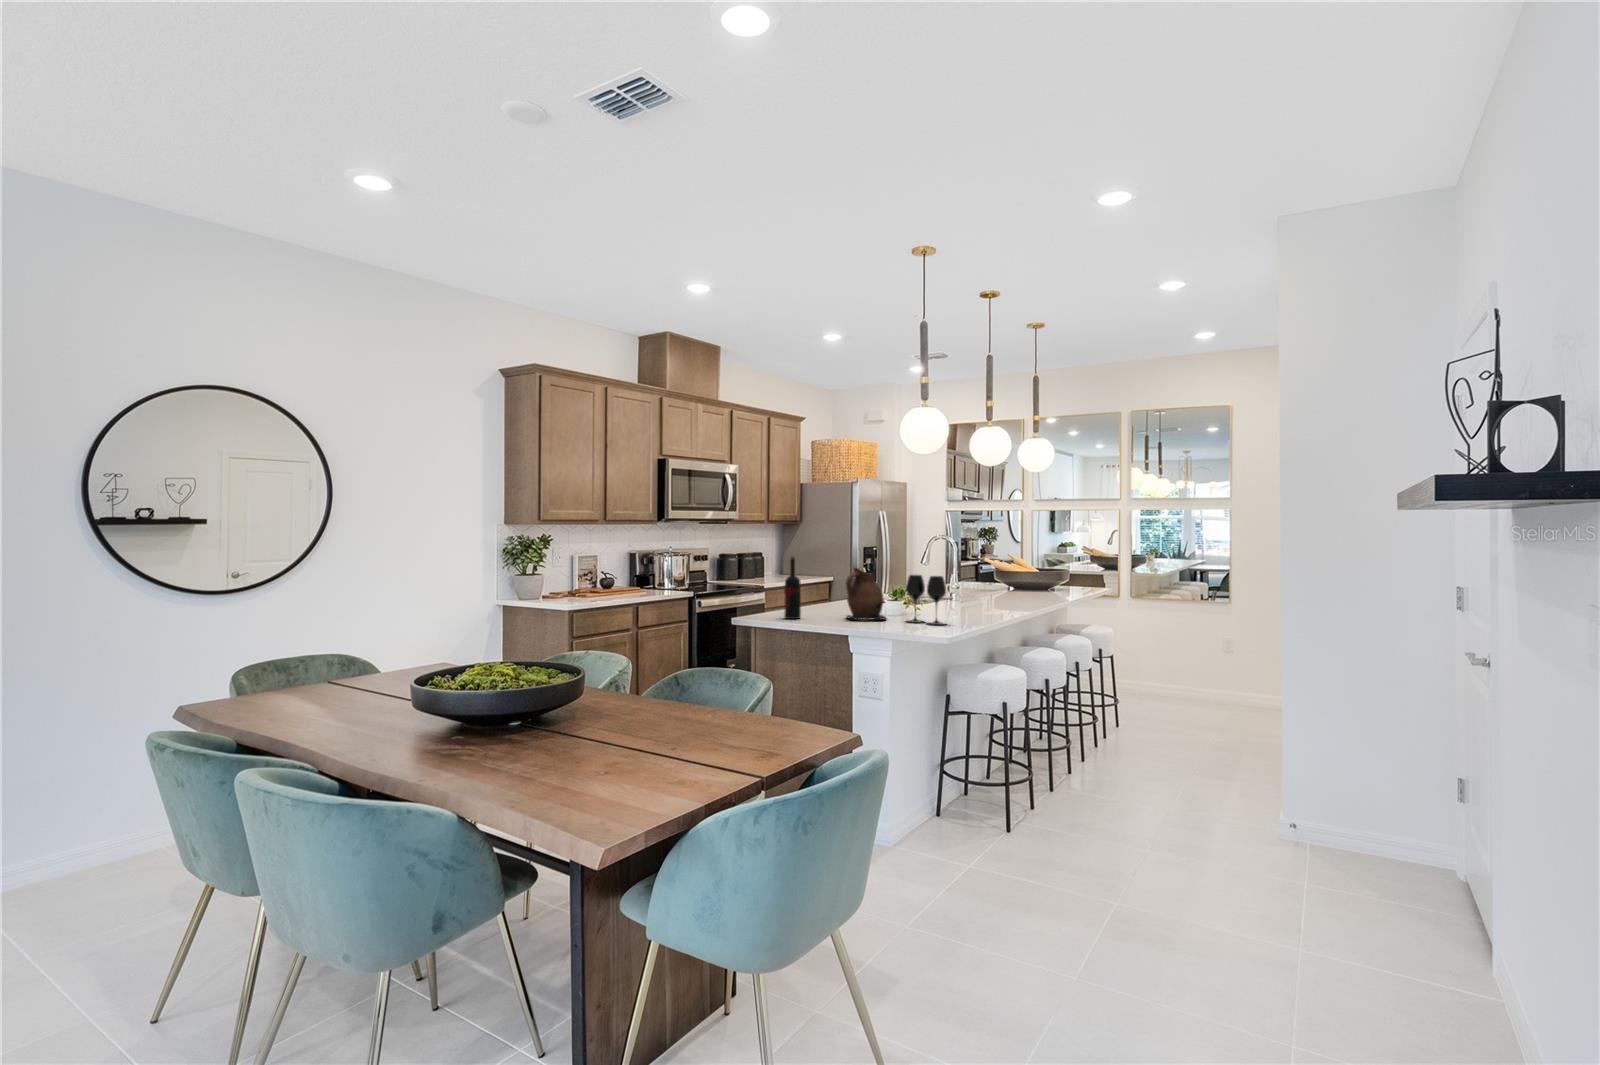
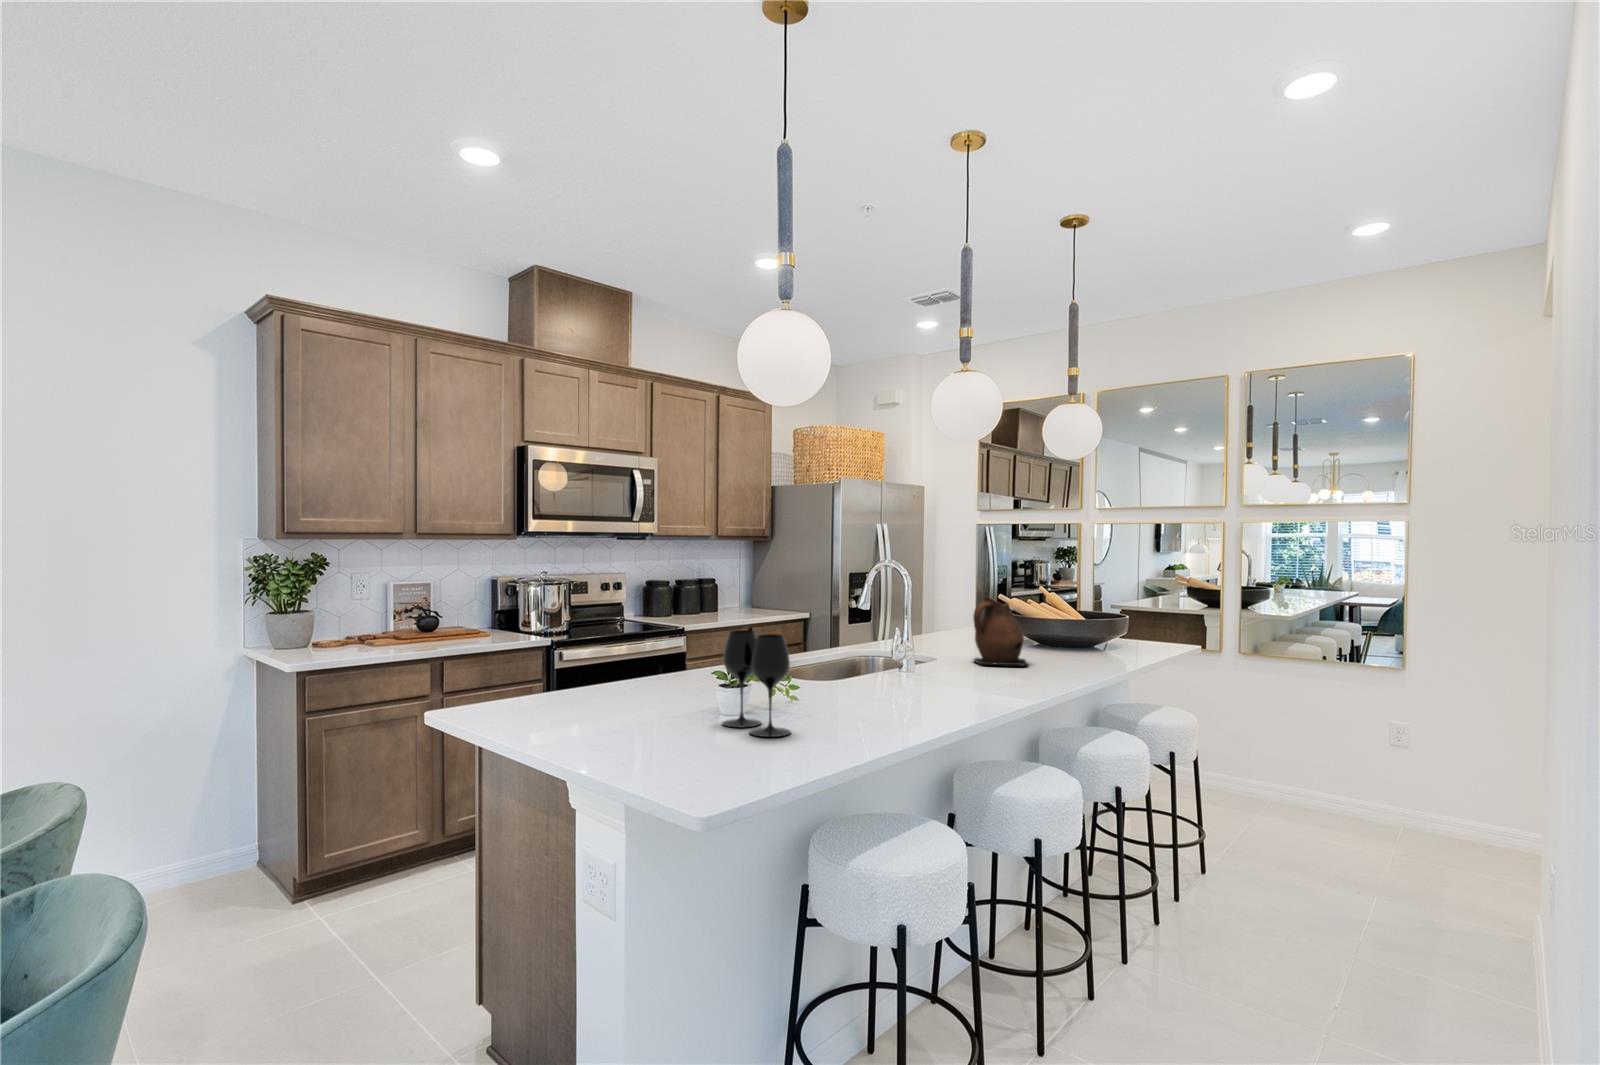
wine bottle: present [784,556,801,619] -> none [512,592,550,709]
ceramic pitcher: present [846,567,886,620] -> present [973,596,1028,666]

